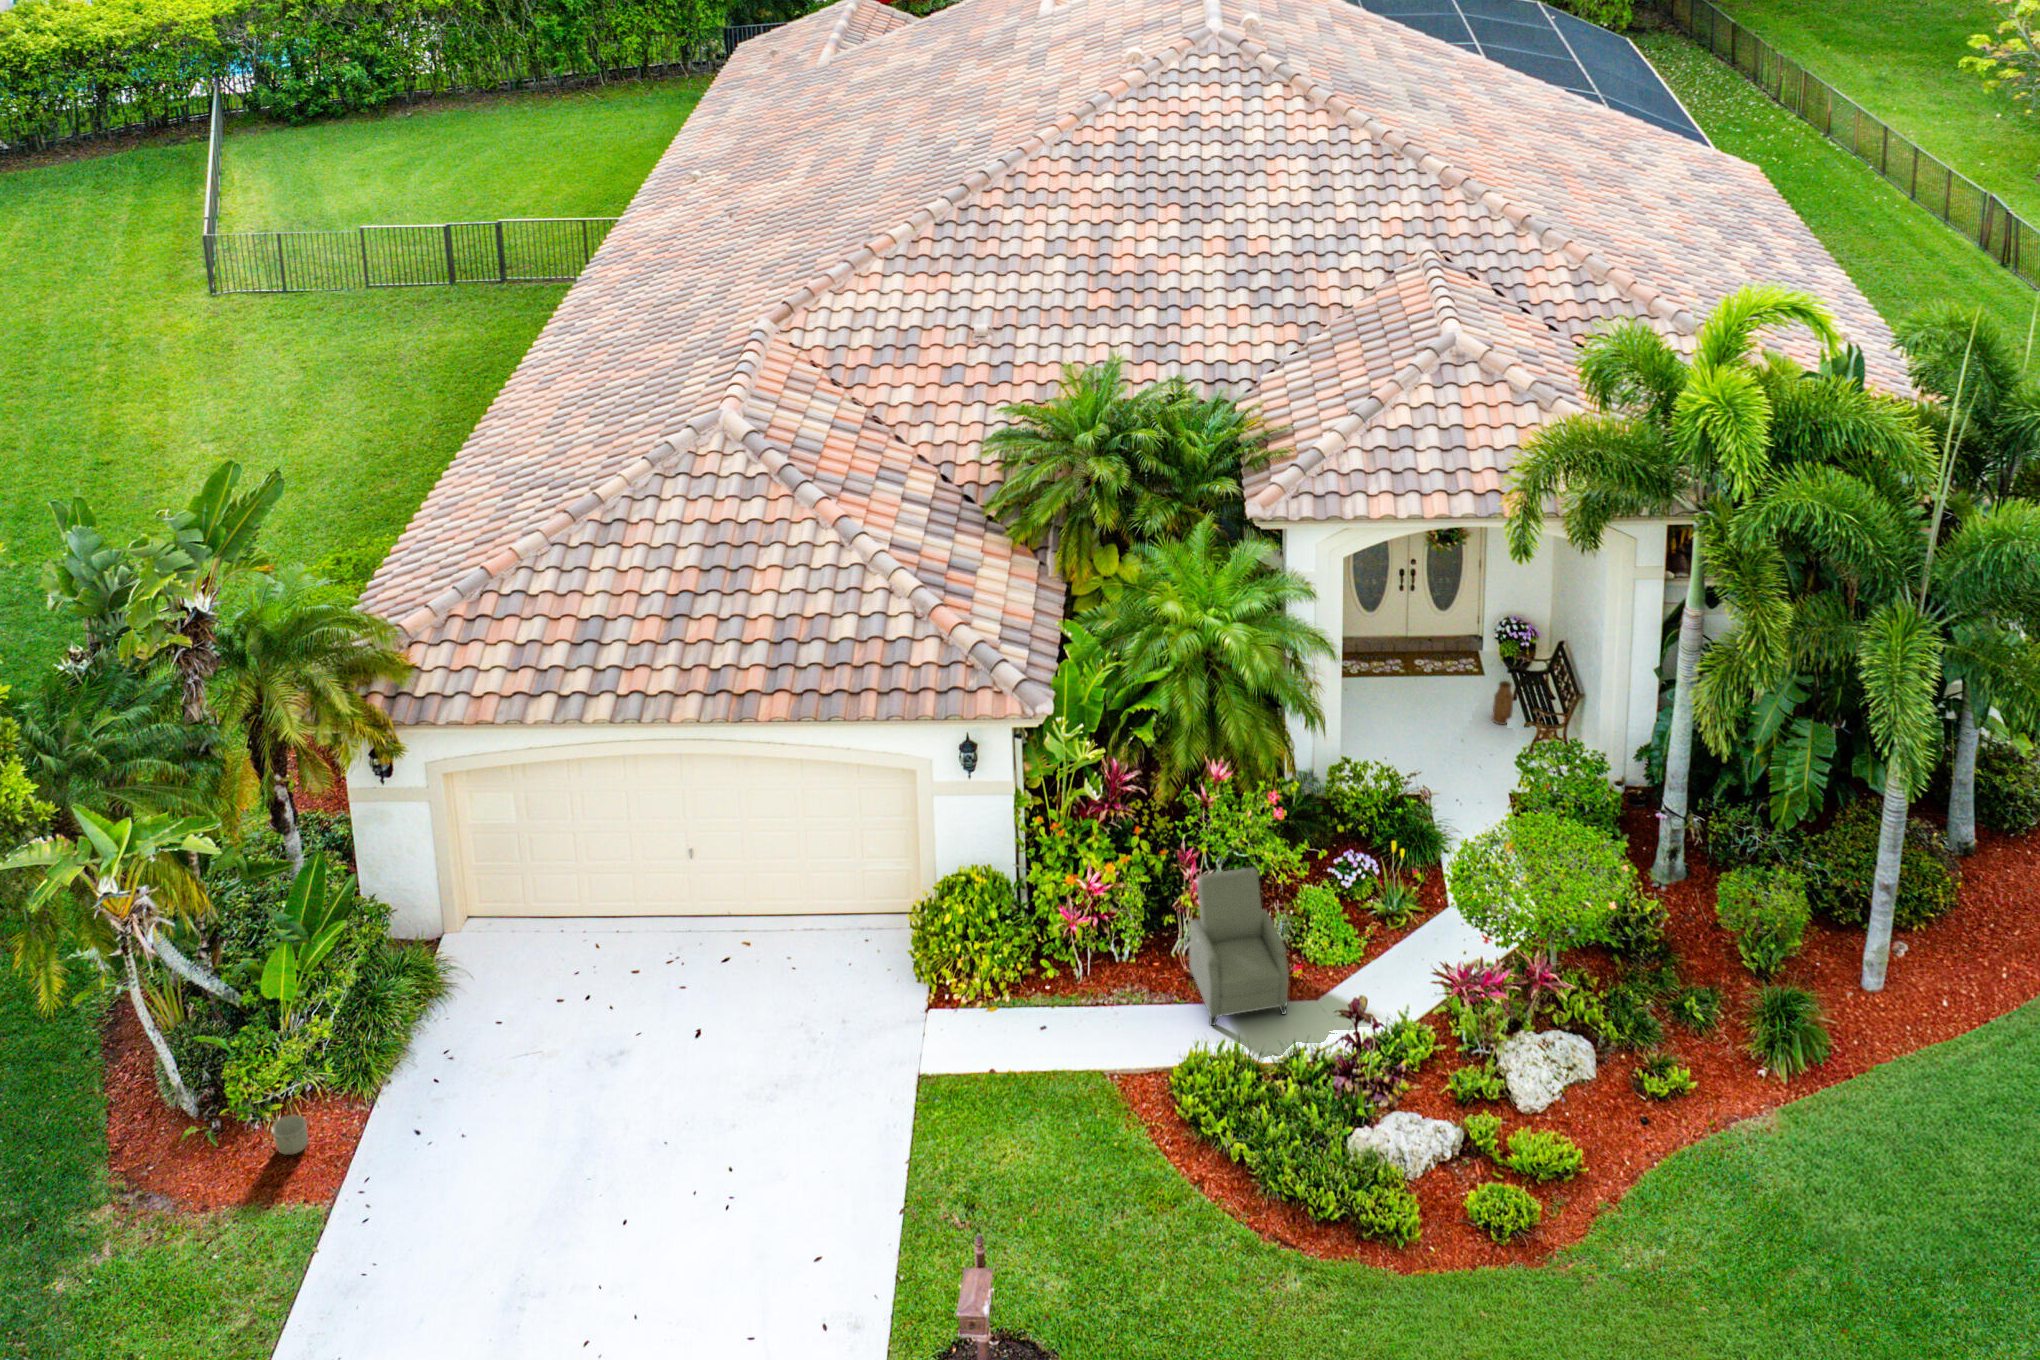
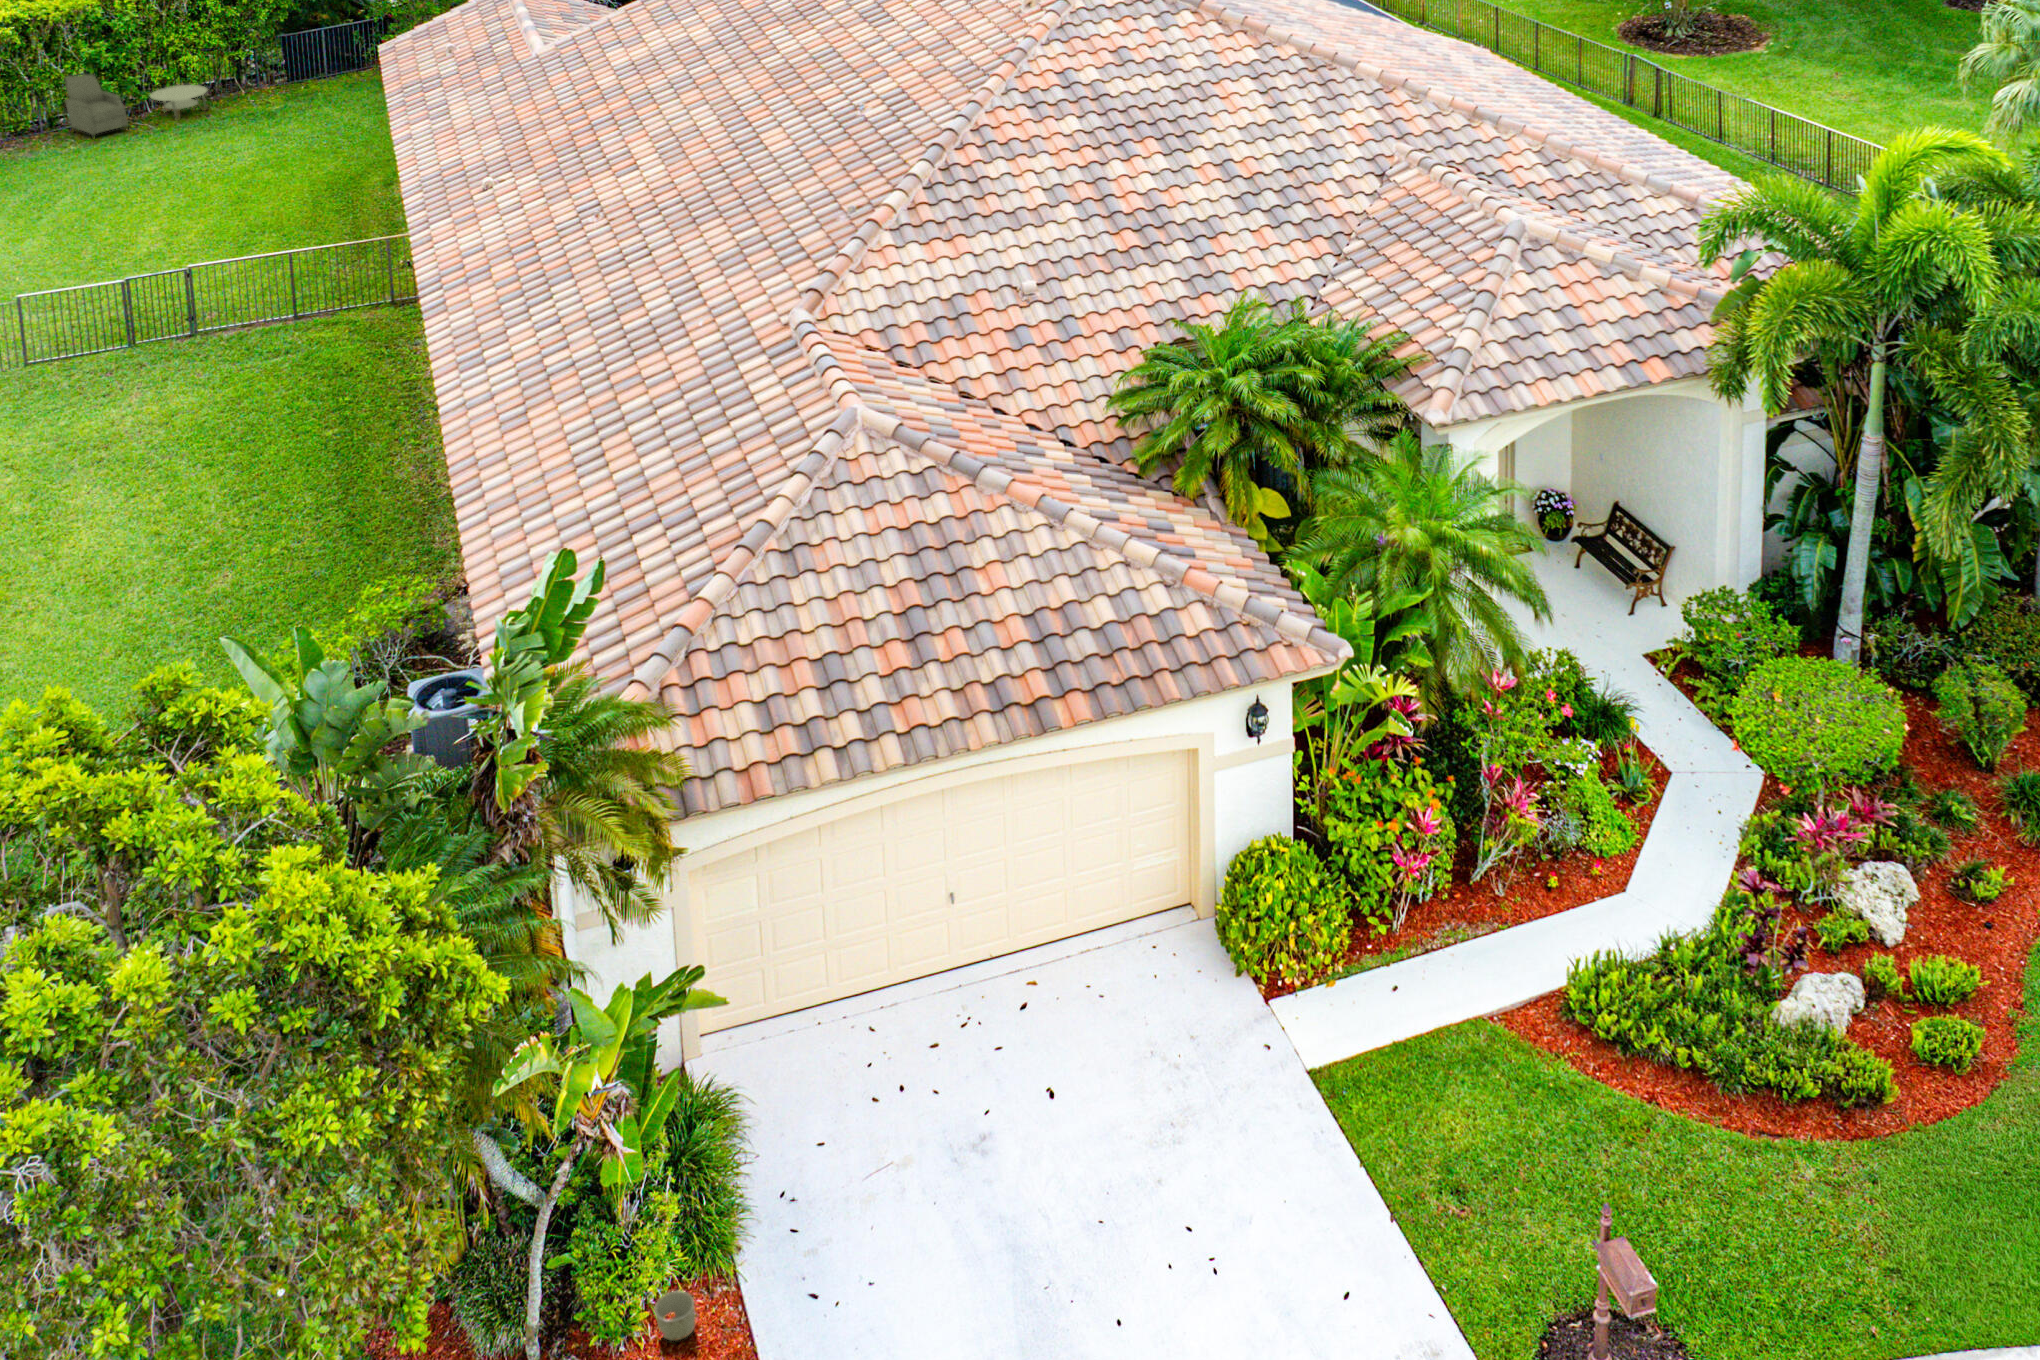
round table: none [594,60,644,91] -> present [150,85,208,121]
watering can: present [1492,681,1514,725] -> none [1583,556,1609,601]
chair: present [1189,868,1289,1026] -> present [65,75,129,139]

